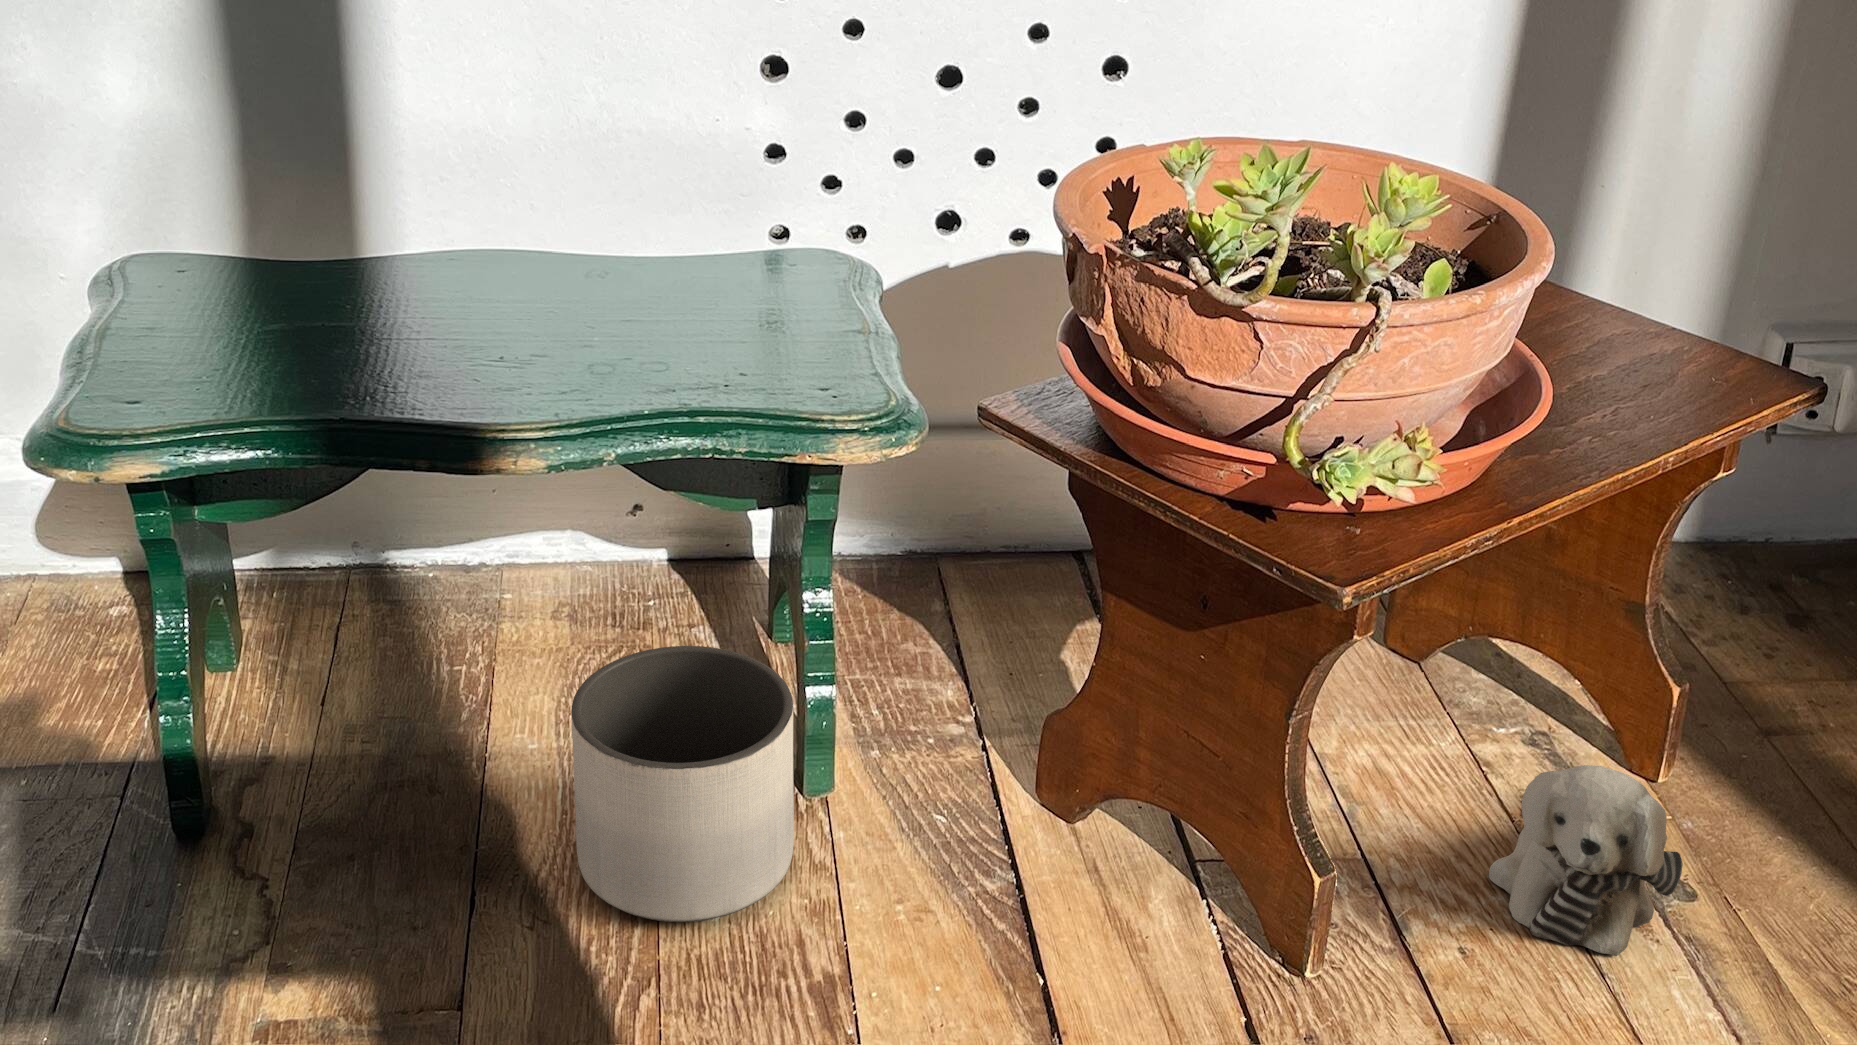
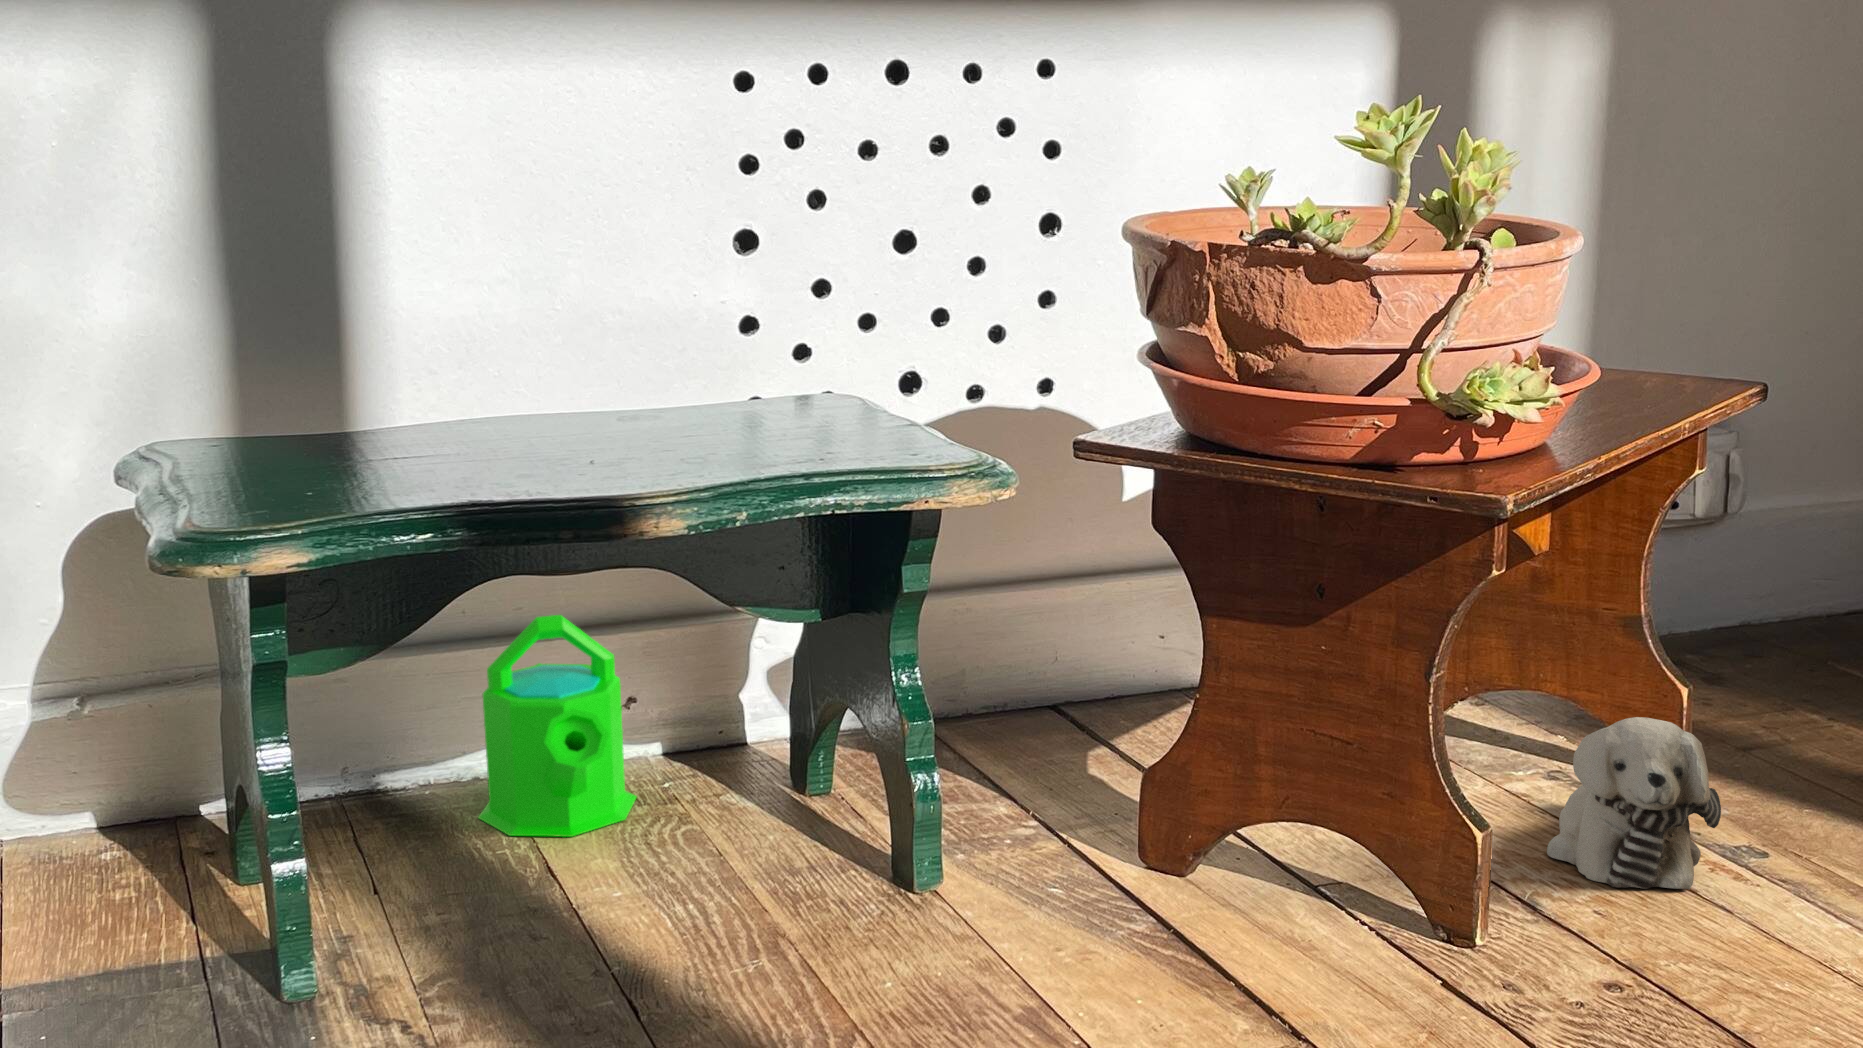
watering can: none [458,443,616,660] -> present [479,615,637,837]
planter: present [571,646,794,922] -> none [719,734,941,997]

